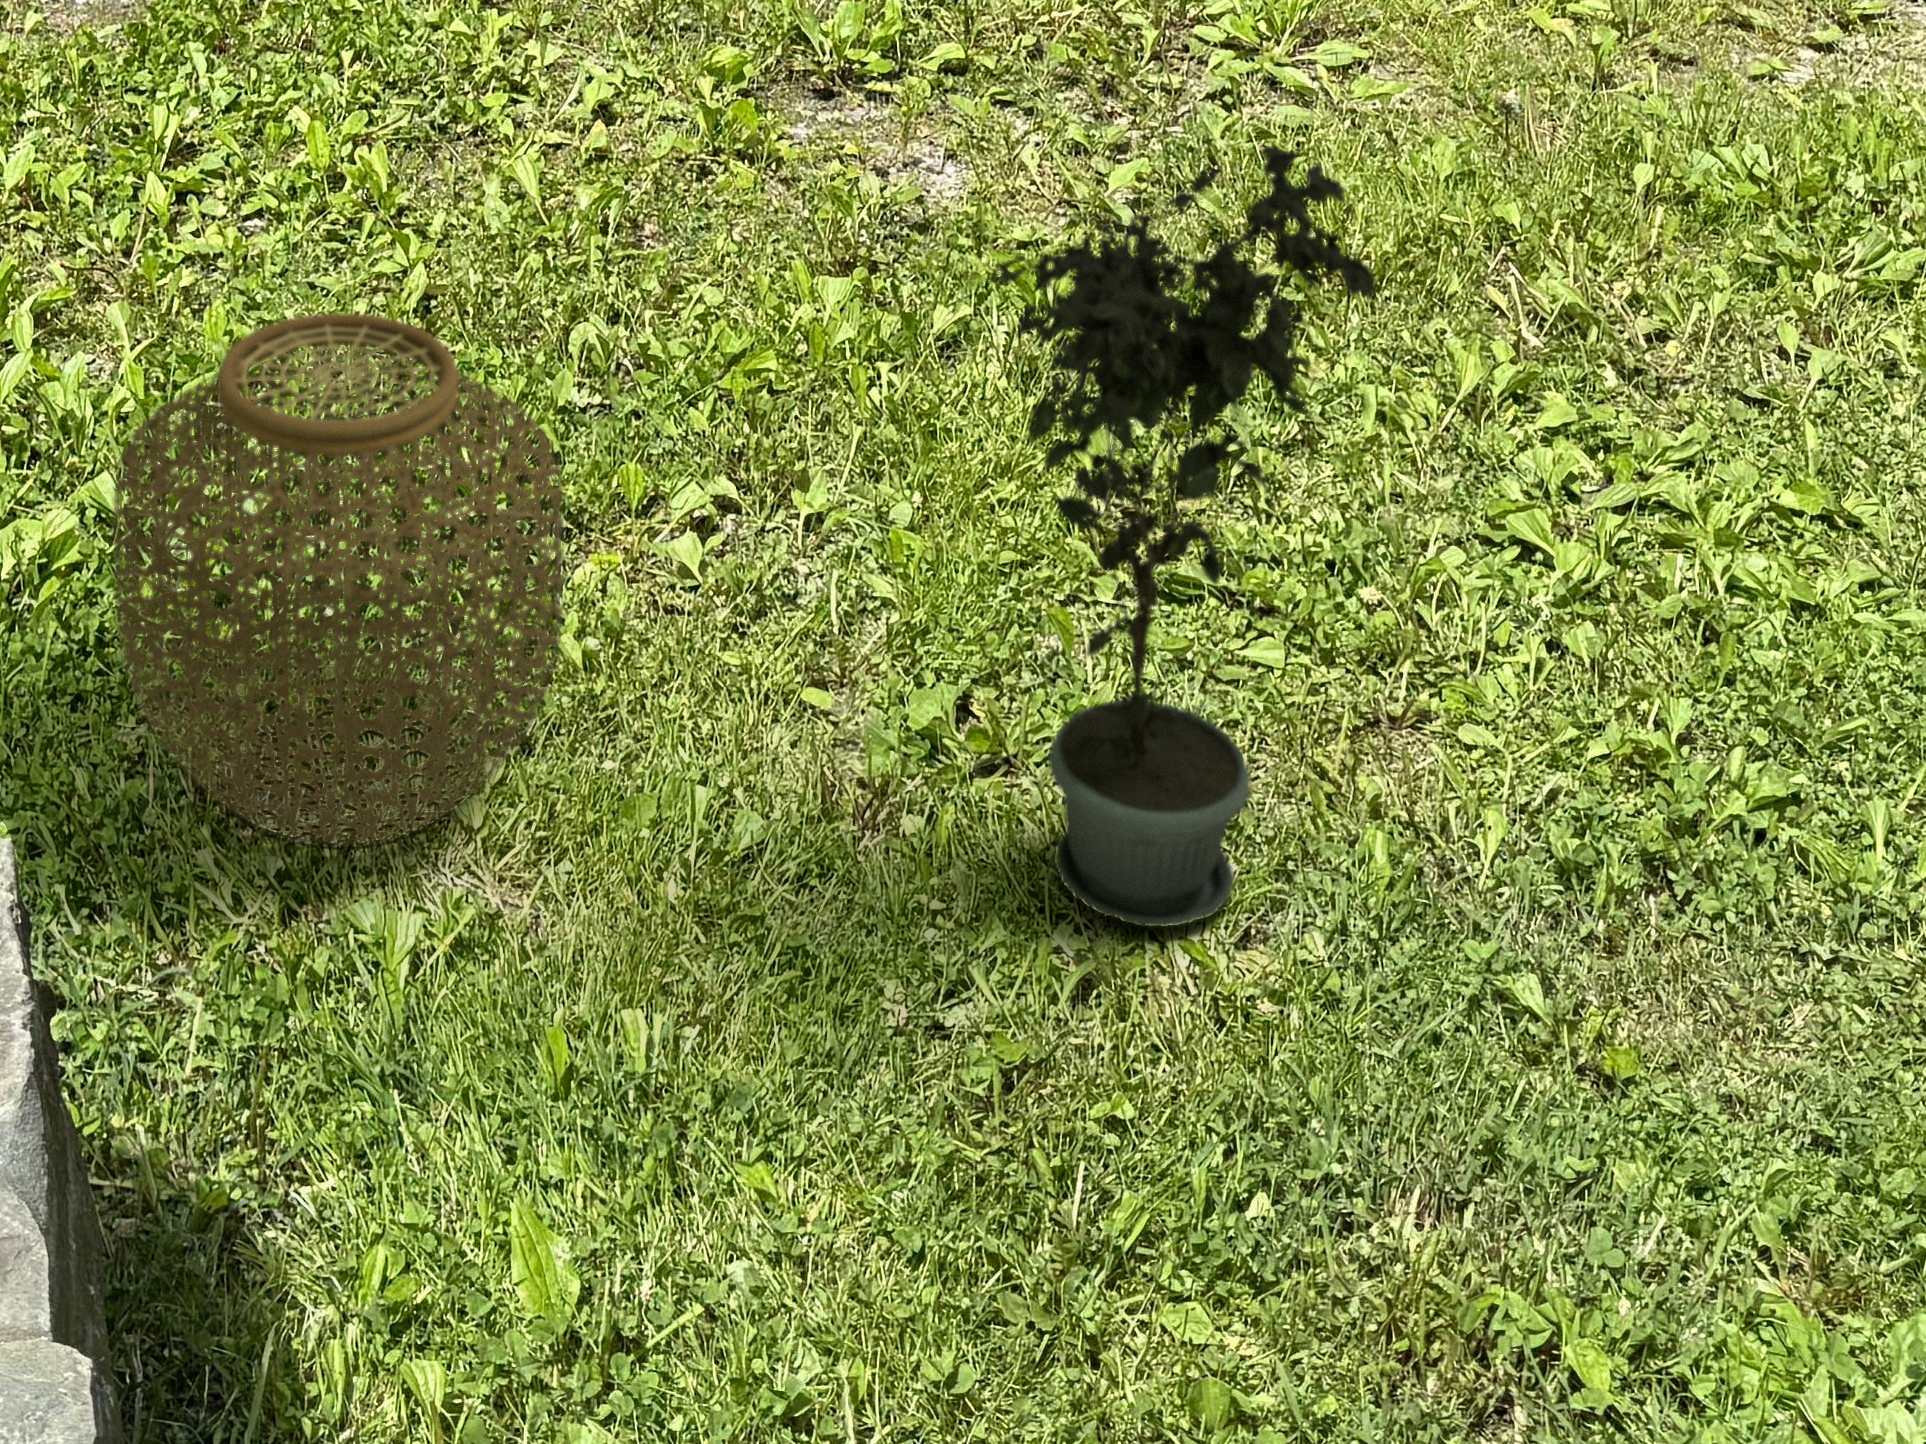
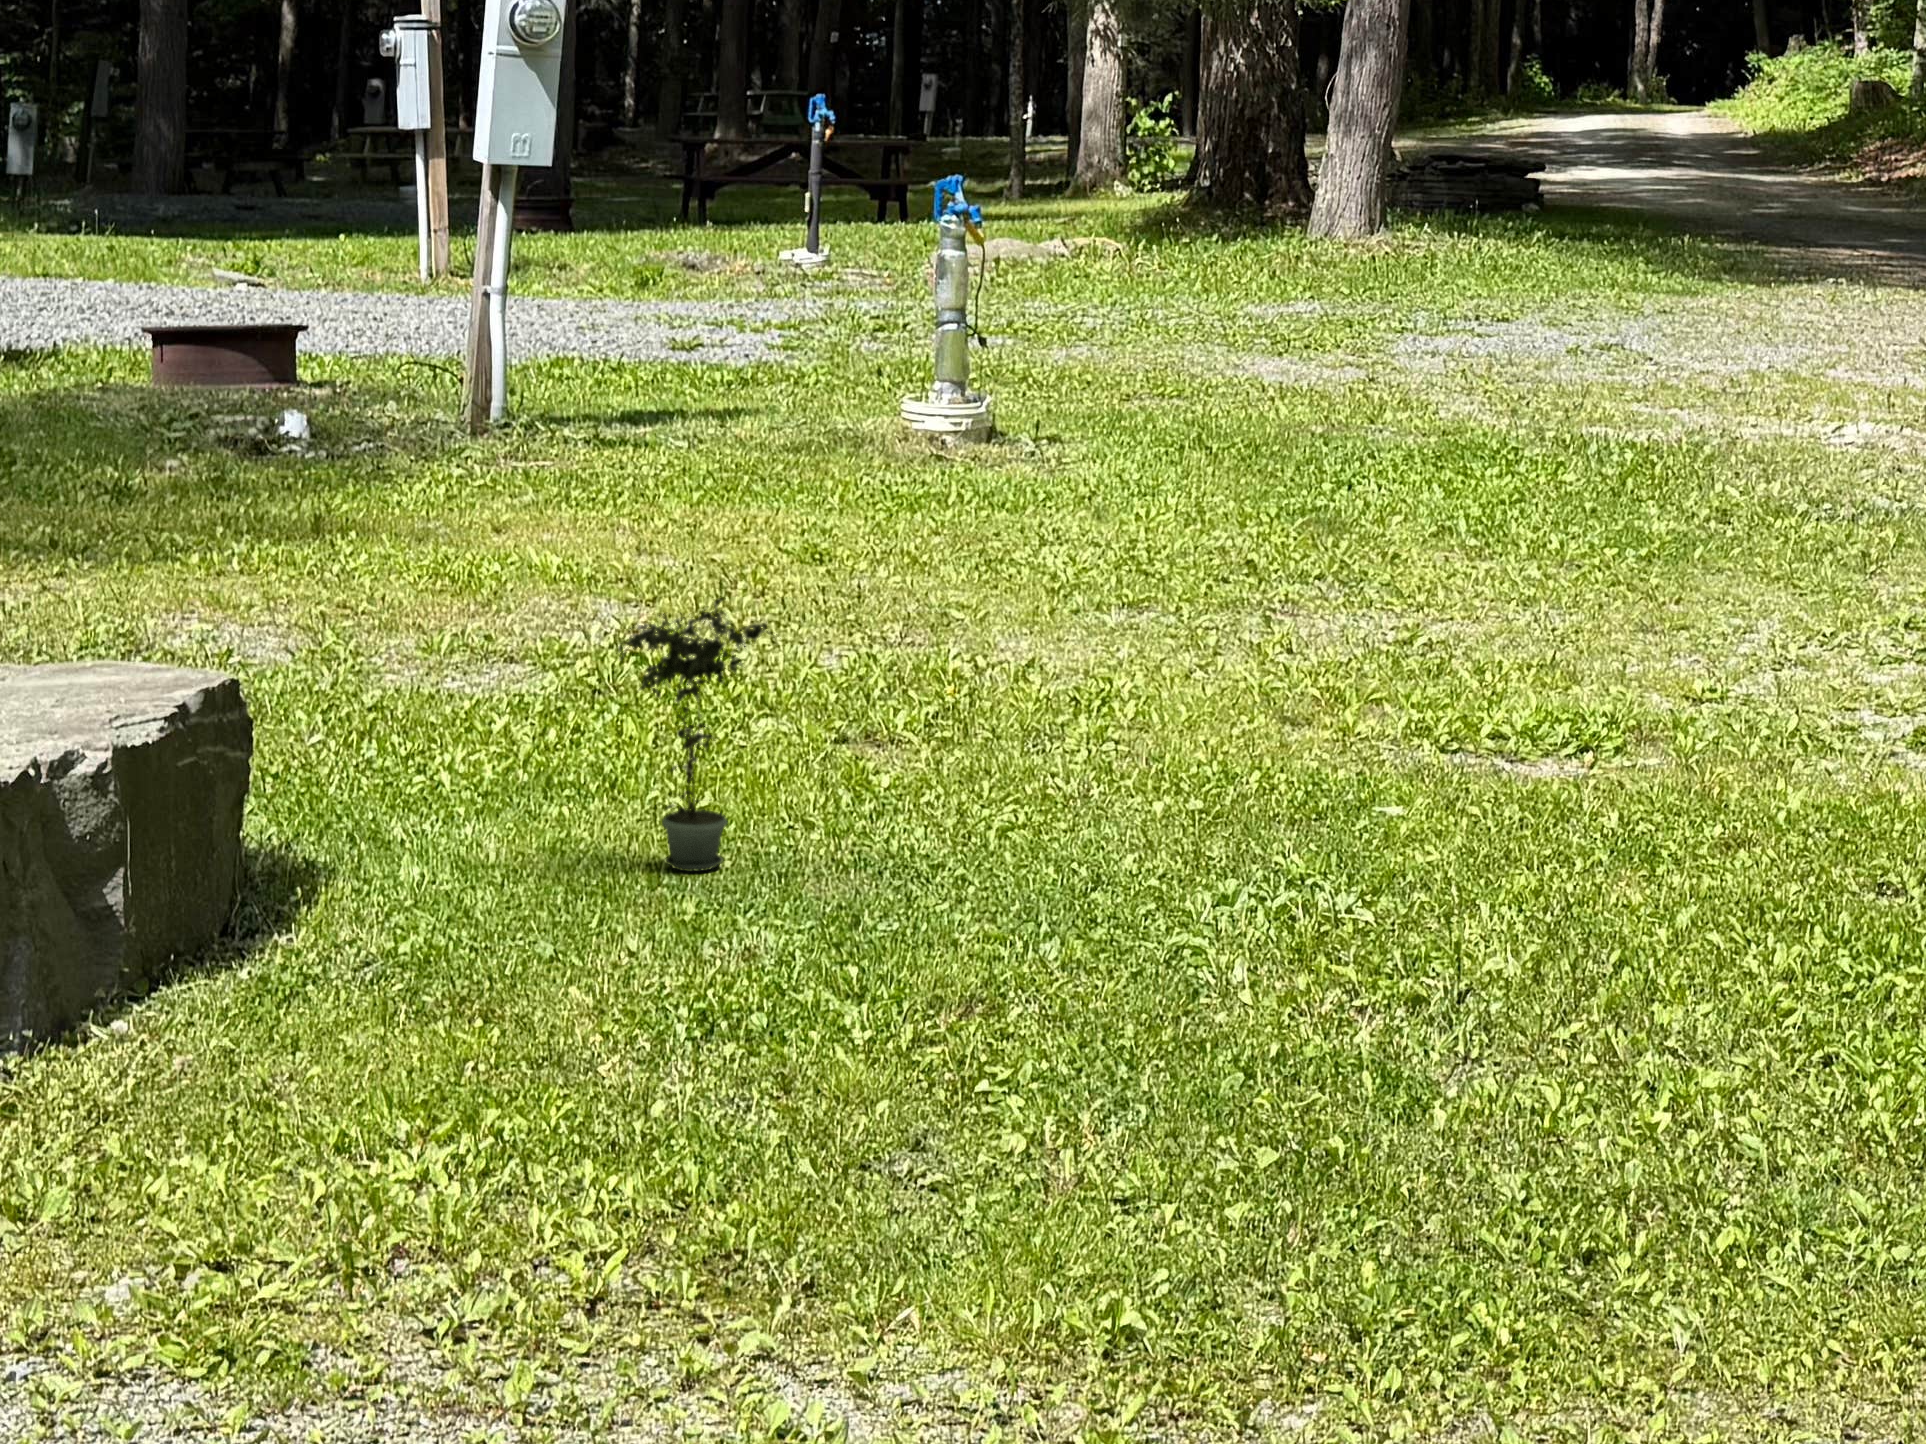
woven basket: present [114,313,564,844] -> none [394,673,548,843]

